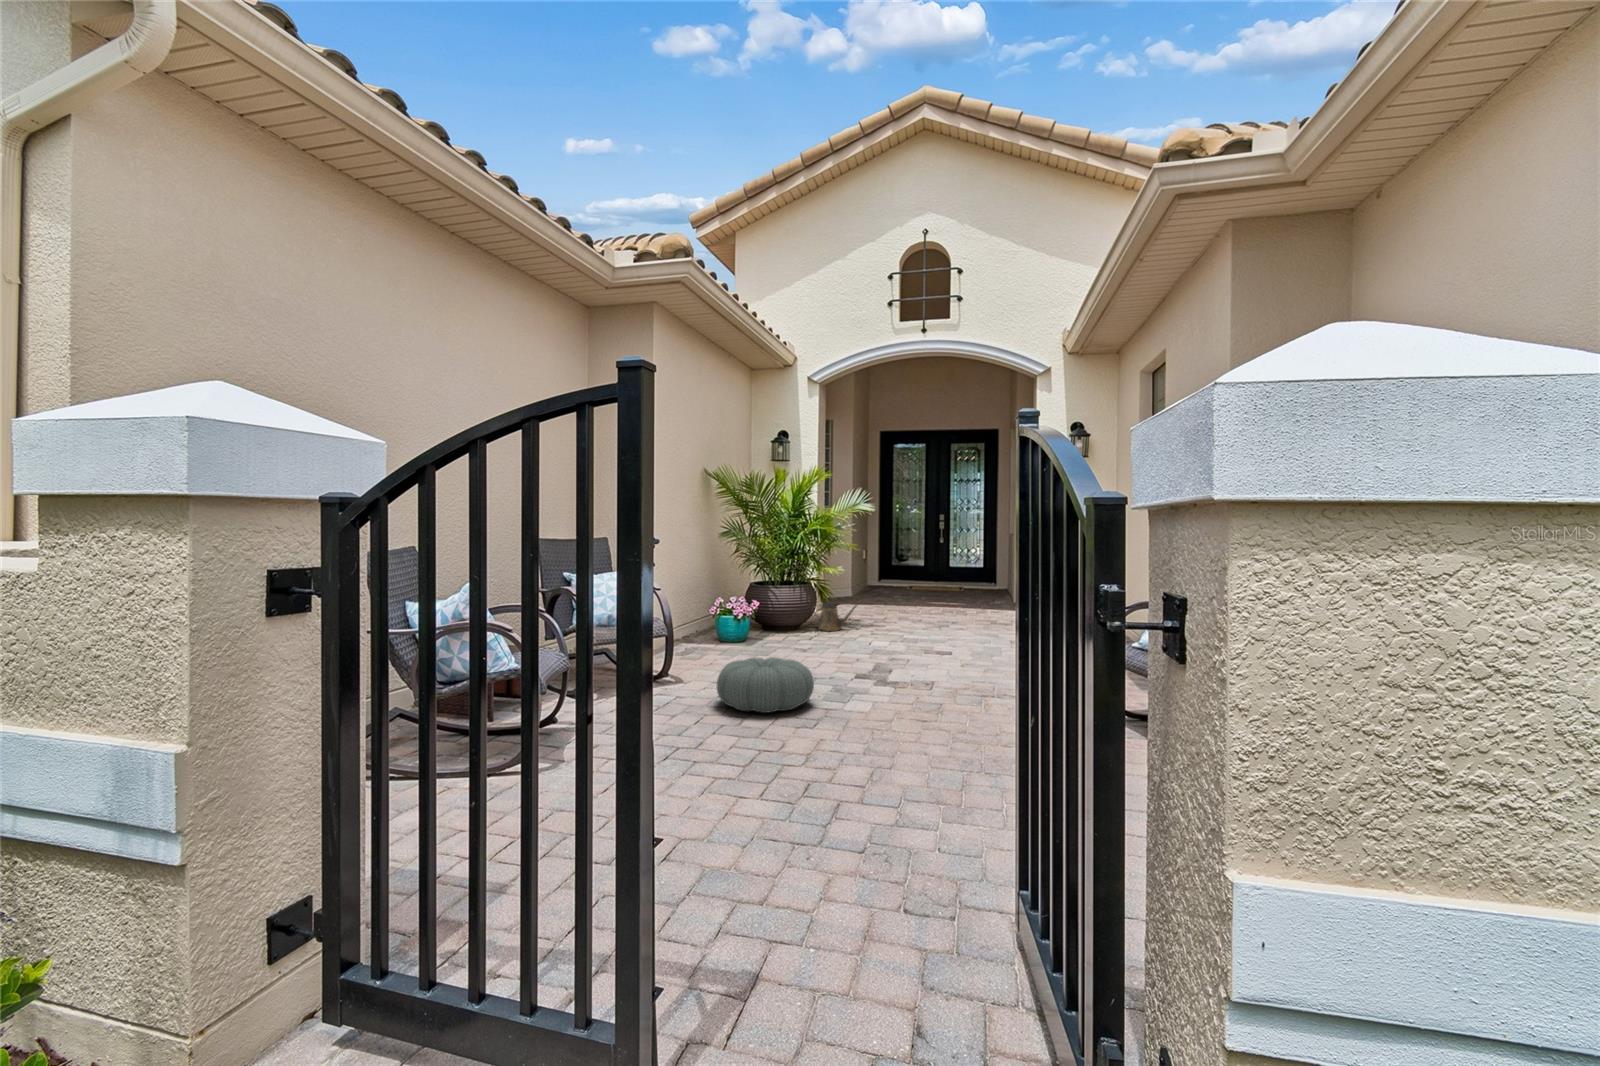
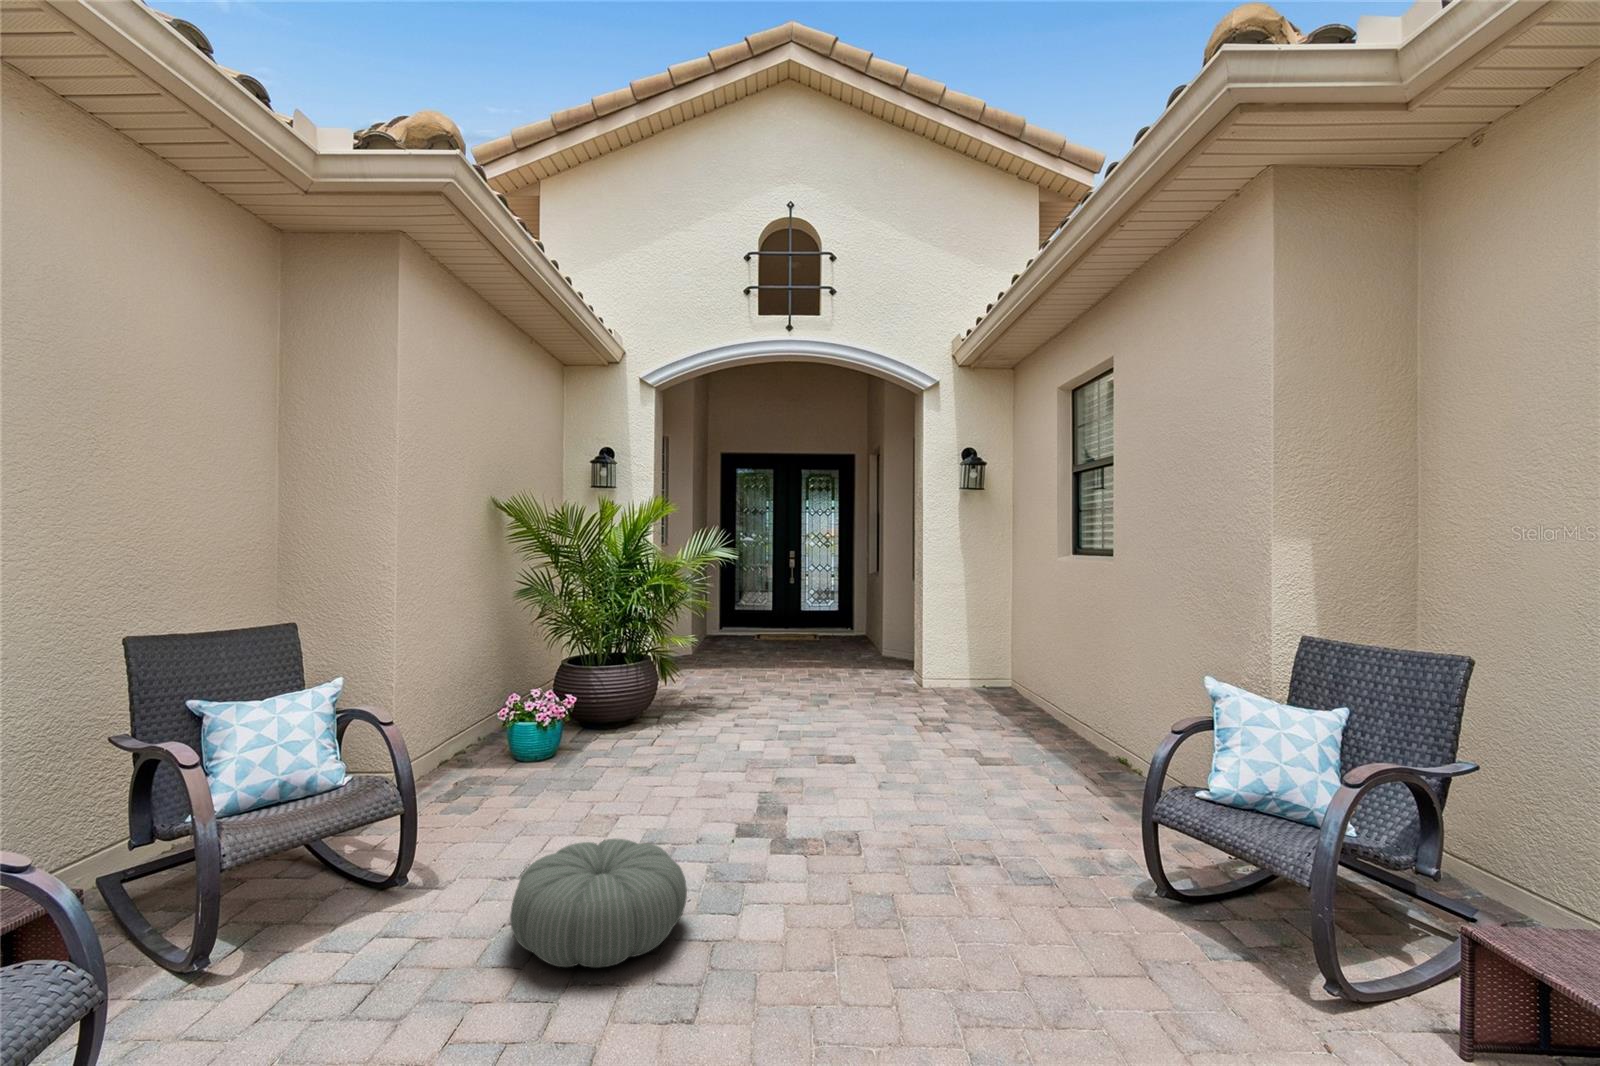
watering can: present [813,602,860,631] -> none [651,683,719,726]

